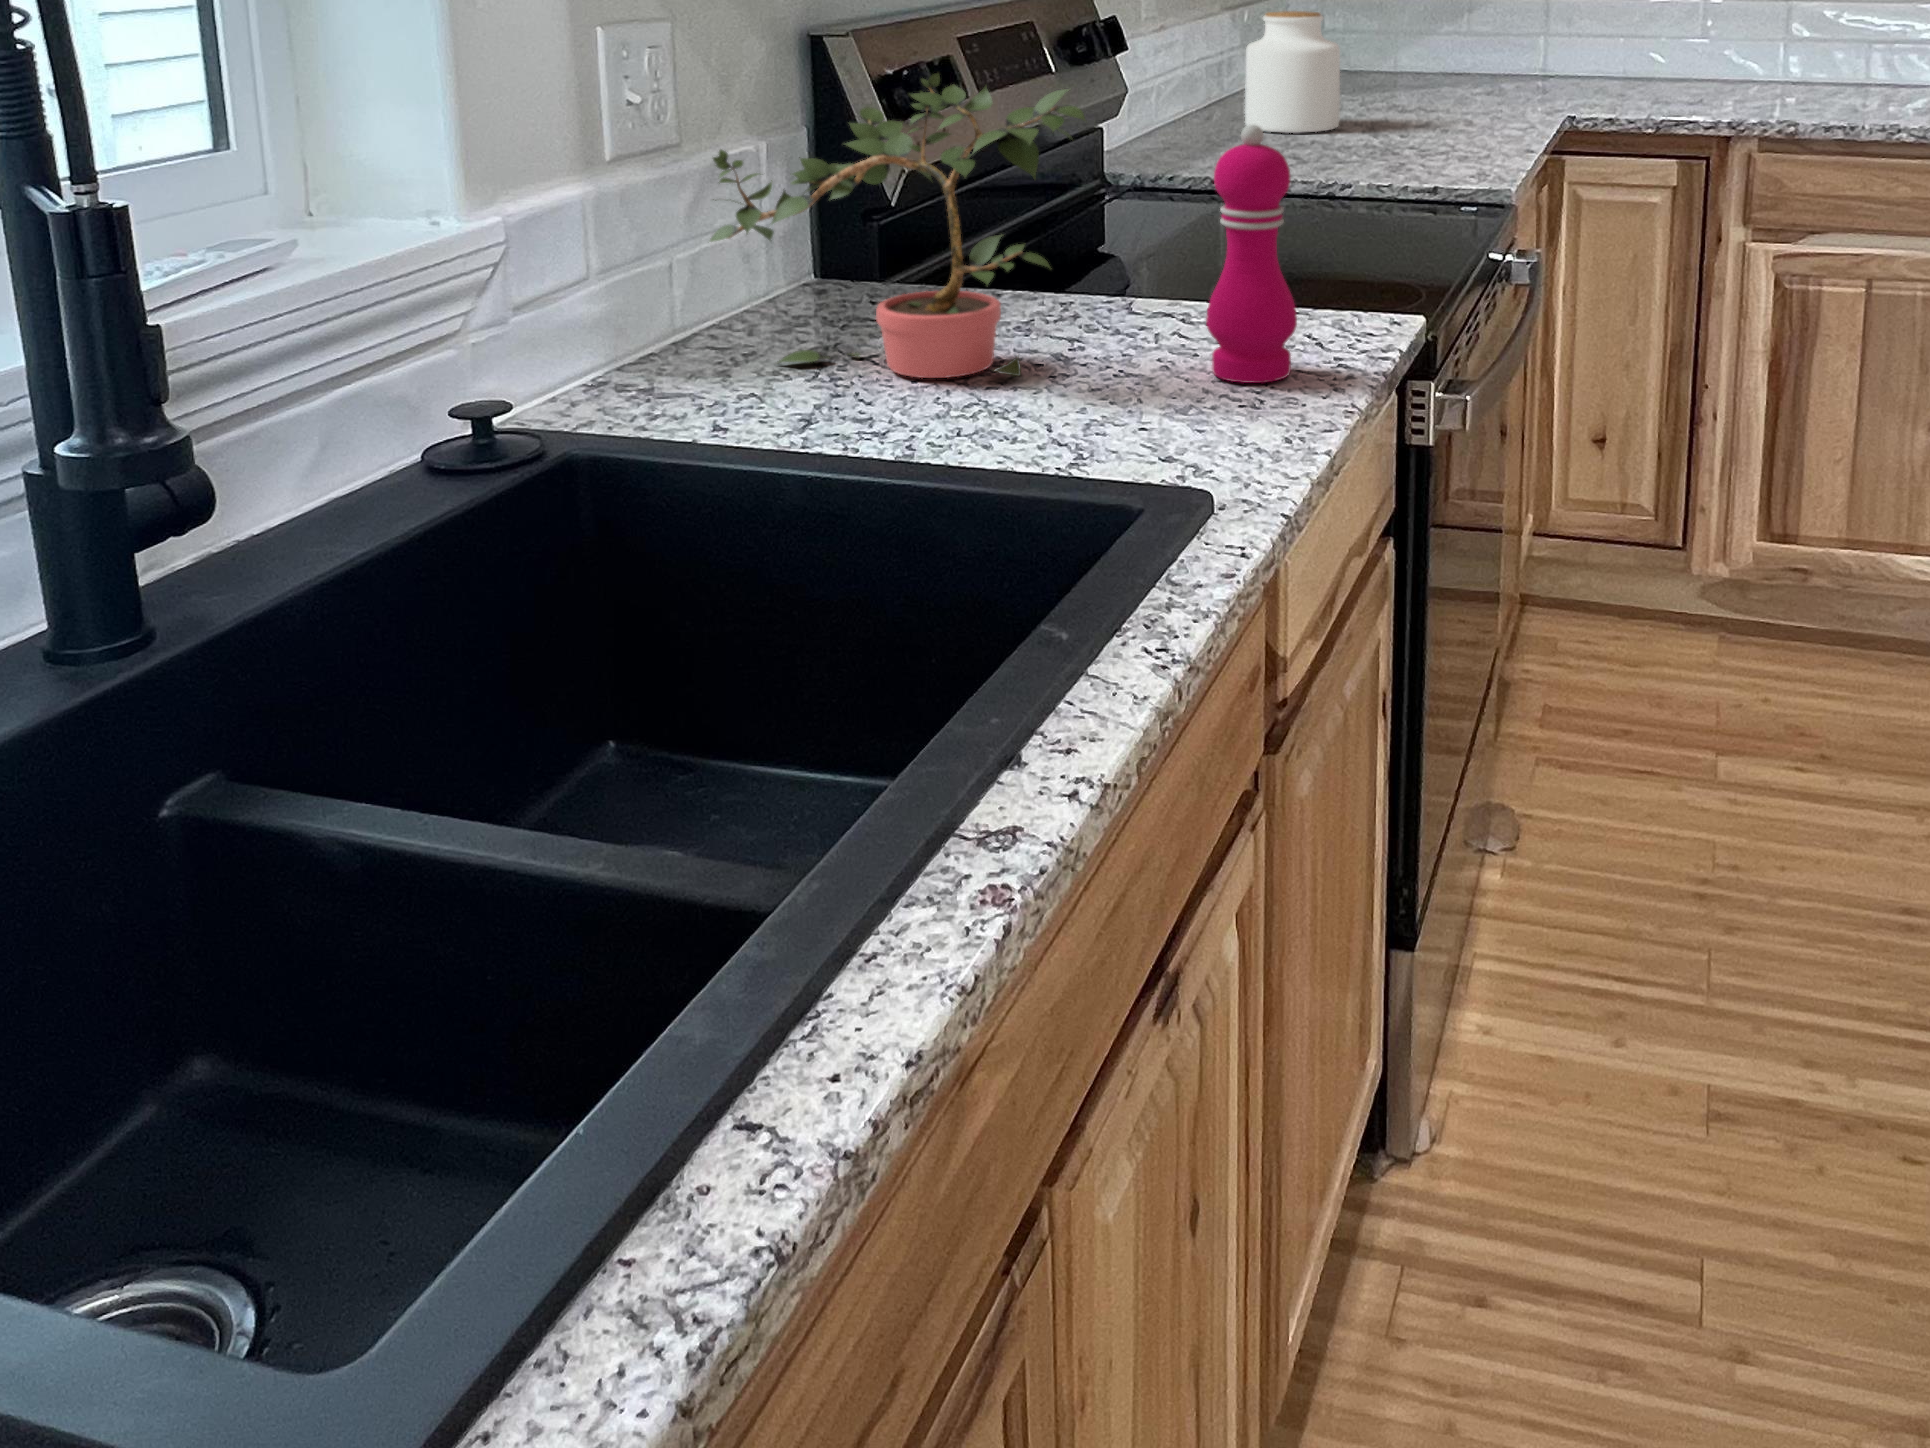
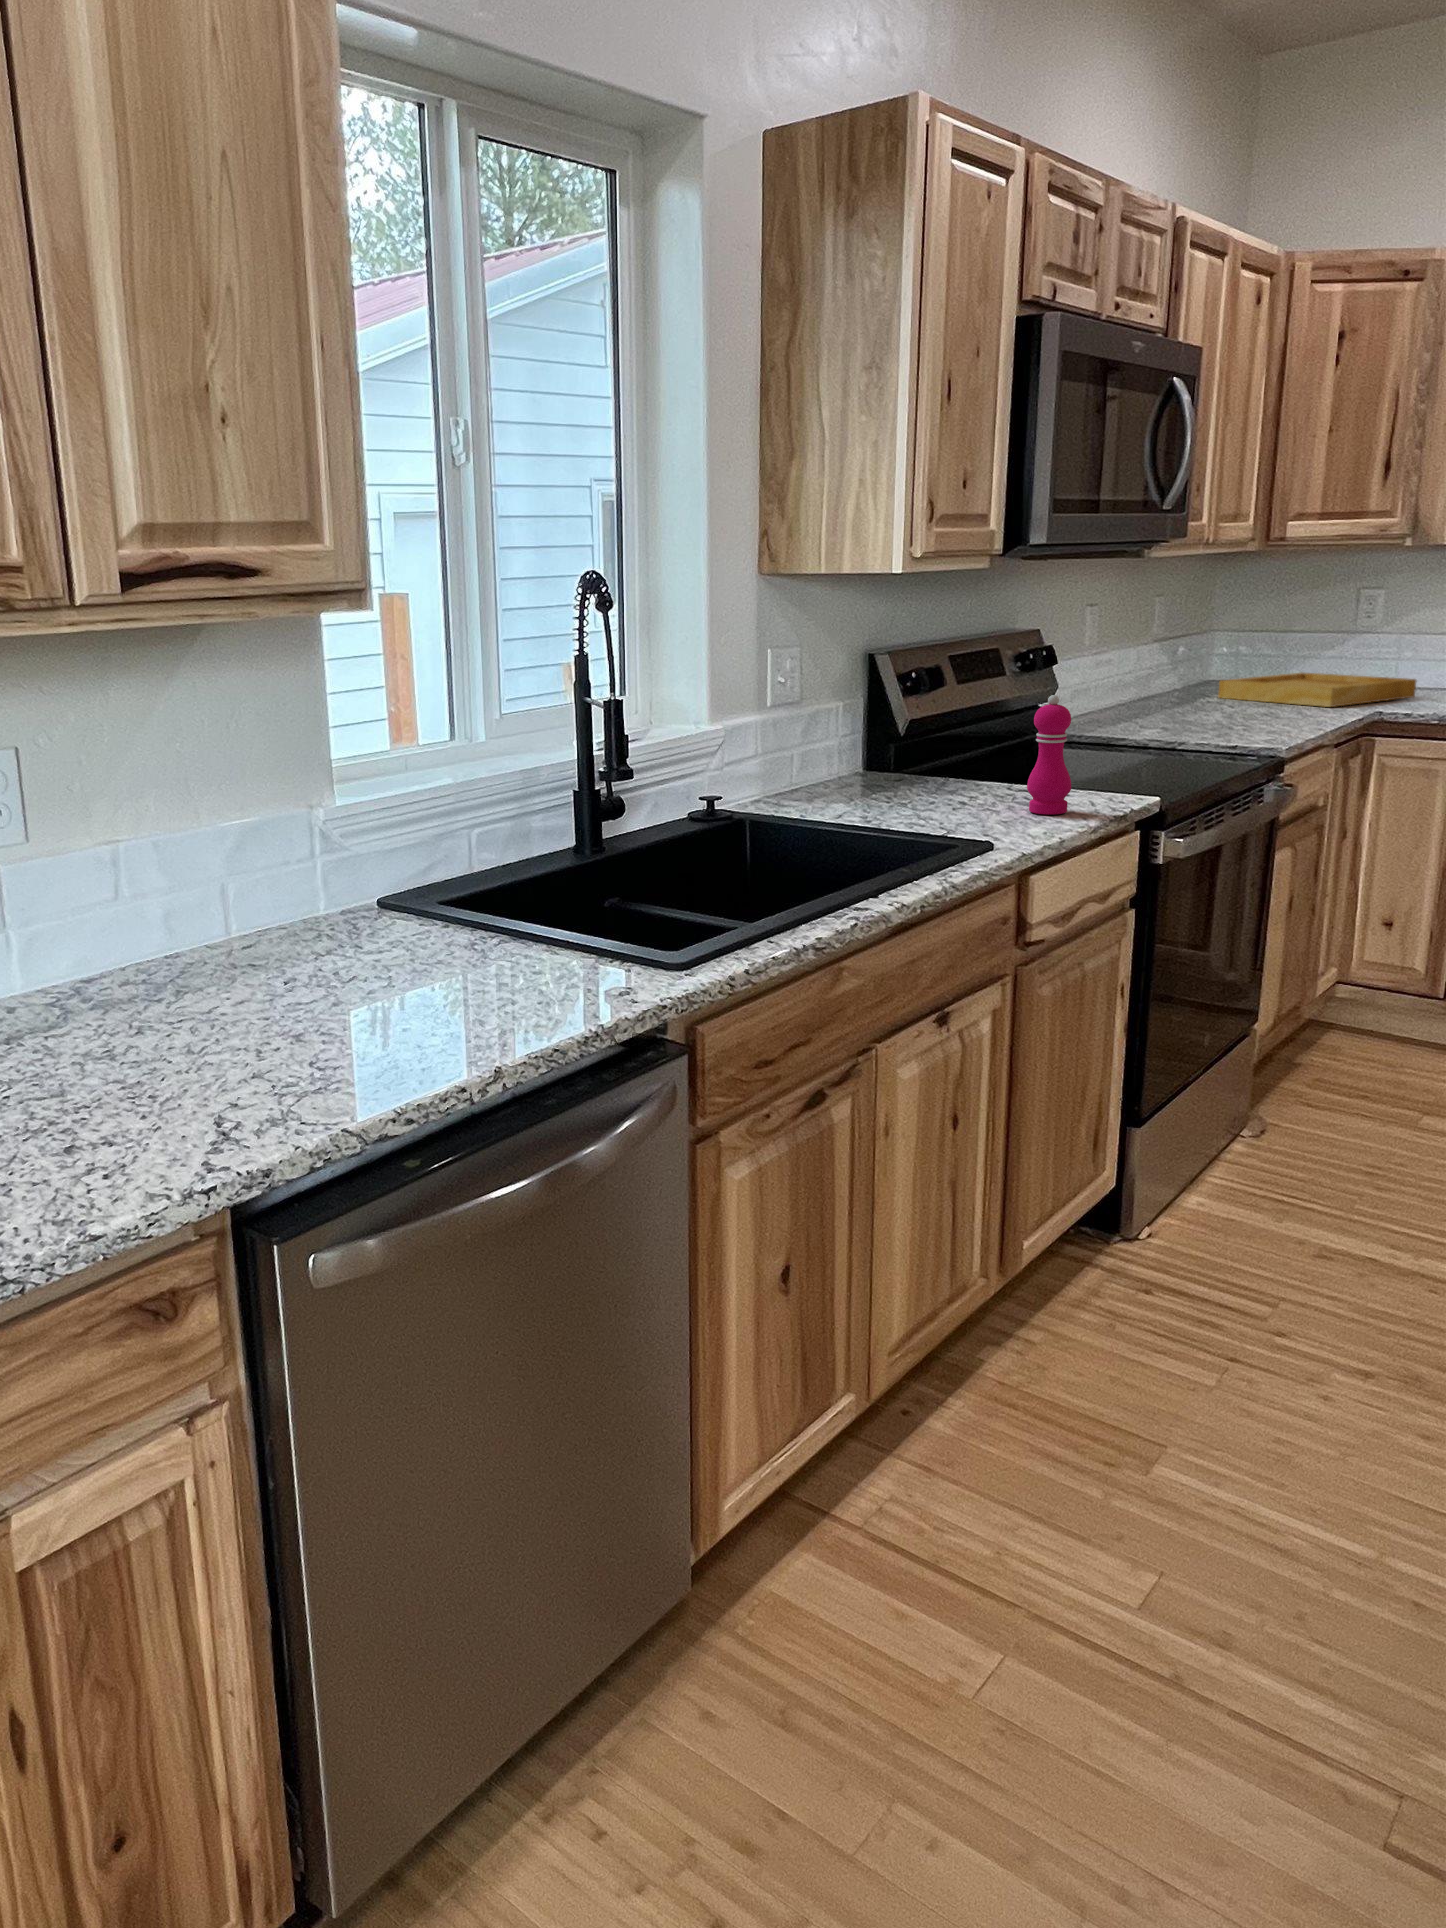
jar: present [1245,11,1340,133] -> none [1148,644,1212,717]
tray: none [1322,54,1587,109] -> present [1218,673,1417,707]
potted plant: present [710,73,1085,378] -> none [809,670,975,807]

